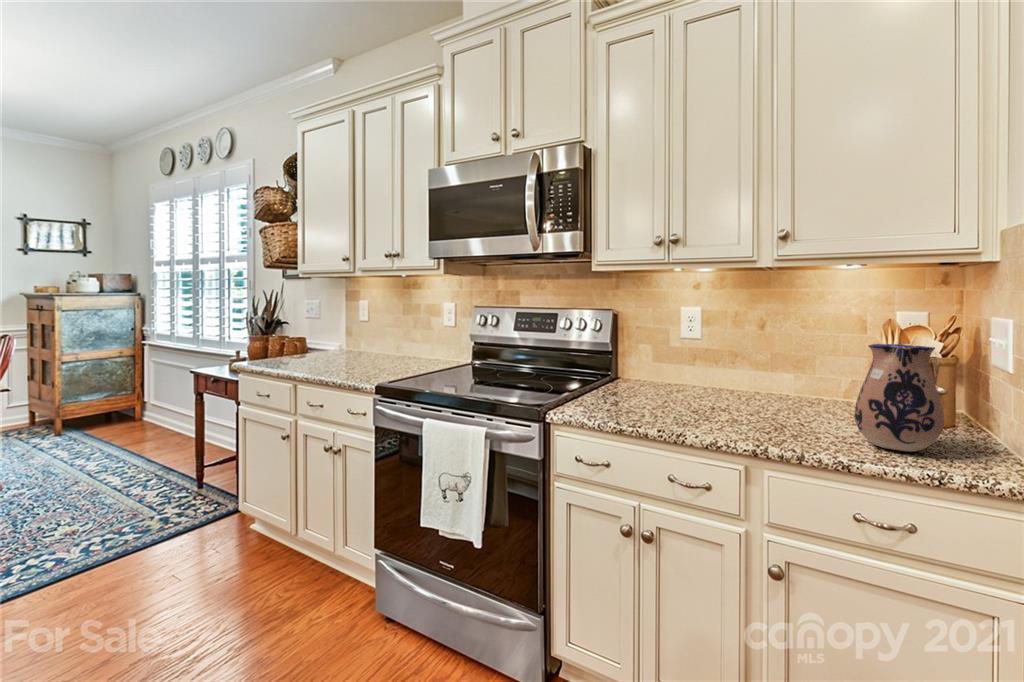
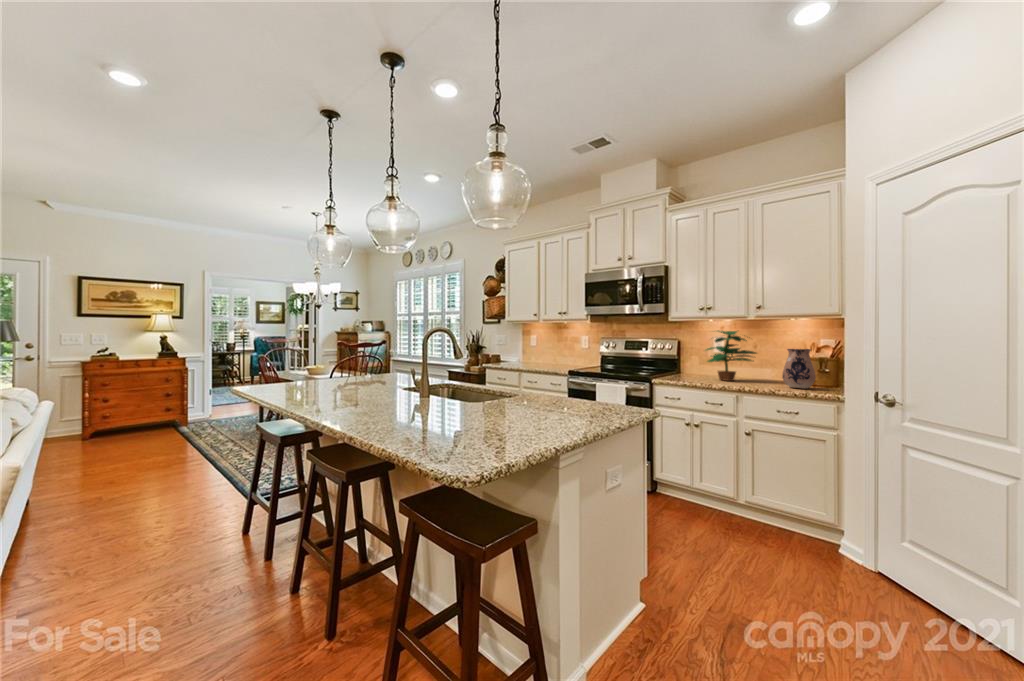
potted plant: none [664,294,785,415] -> present [706,330,756,381]

